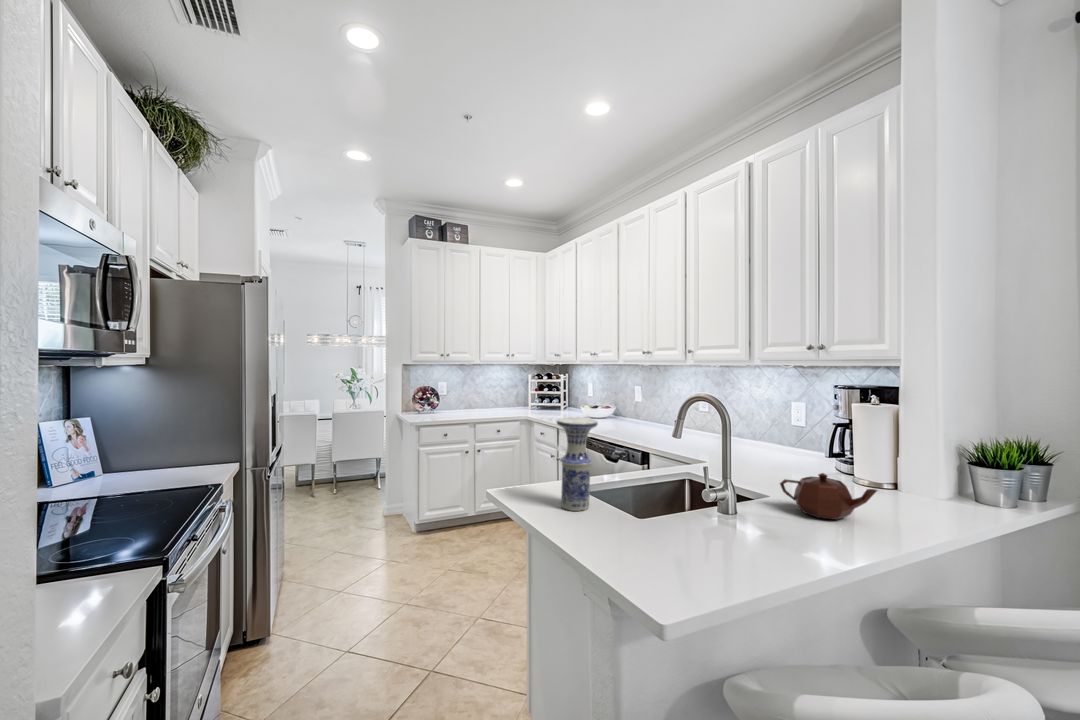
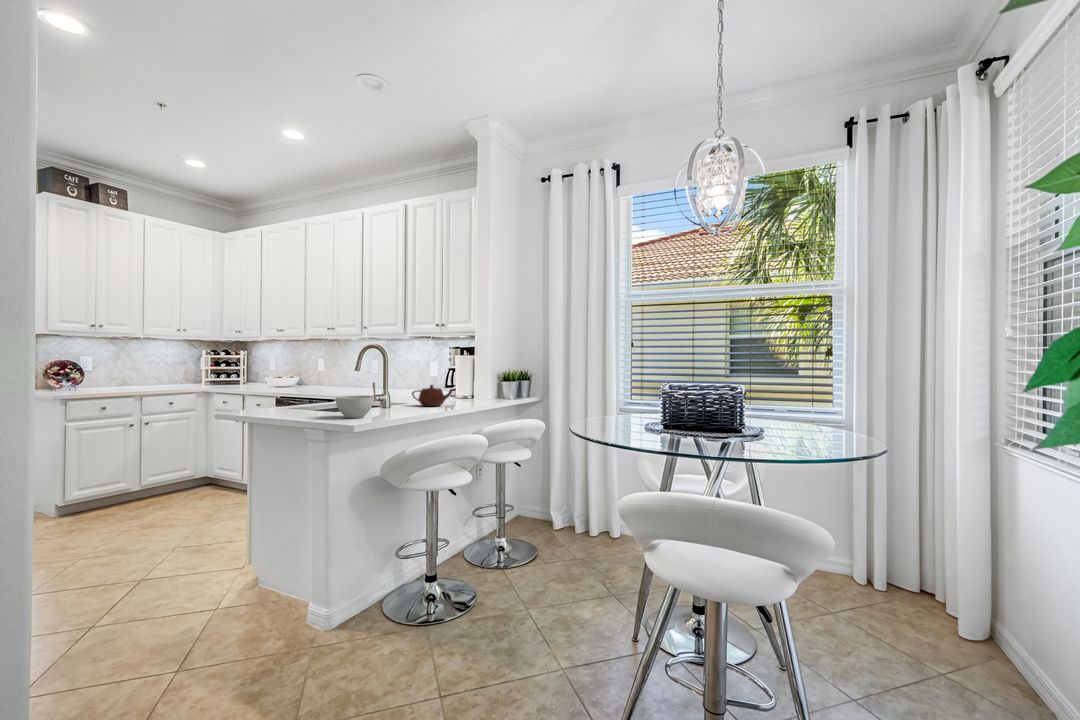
vase: present [557,417,598,511] -> none [275,356,304,412]
bowl: none [640,519,720,584] -> present [335,395,374,418]

